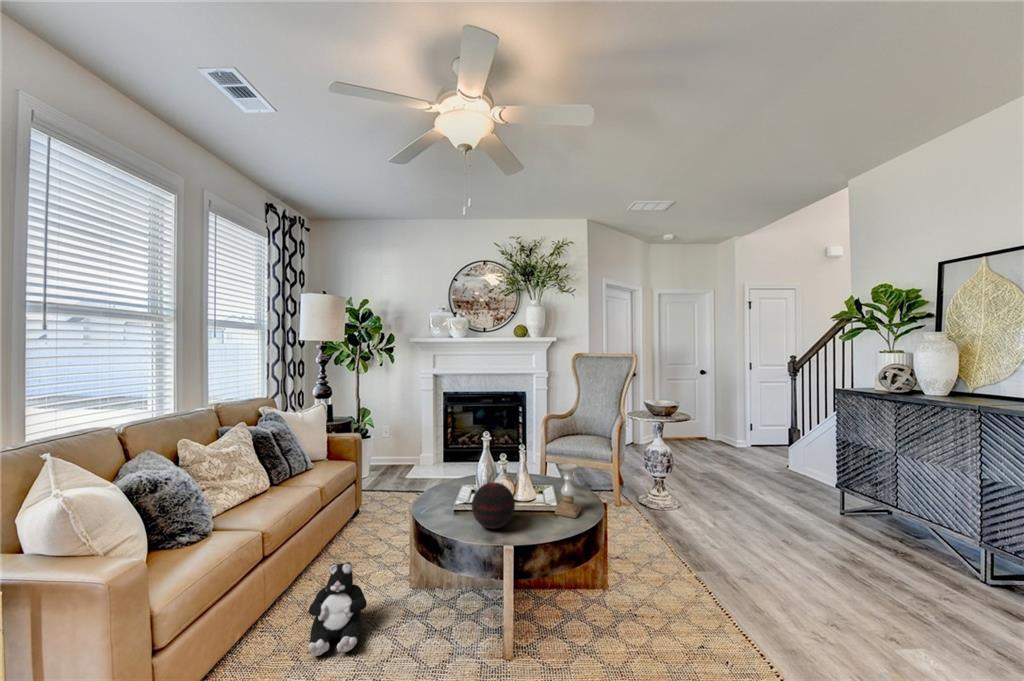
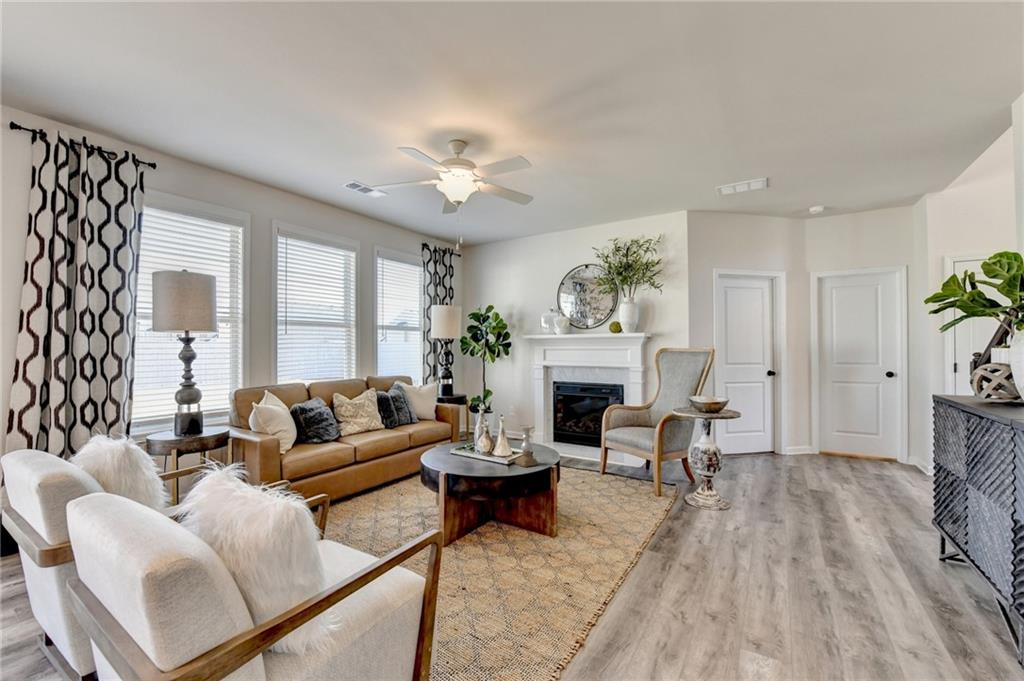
decorative orb: present [472,482,515,529] -> none [447,430,478,462]
plush toy: present [308,562,367,656] -> none [357,471,397,520]

